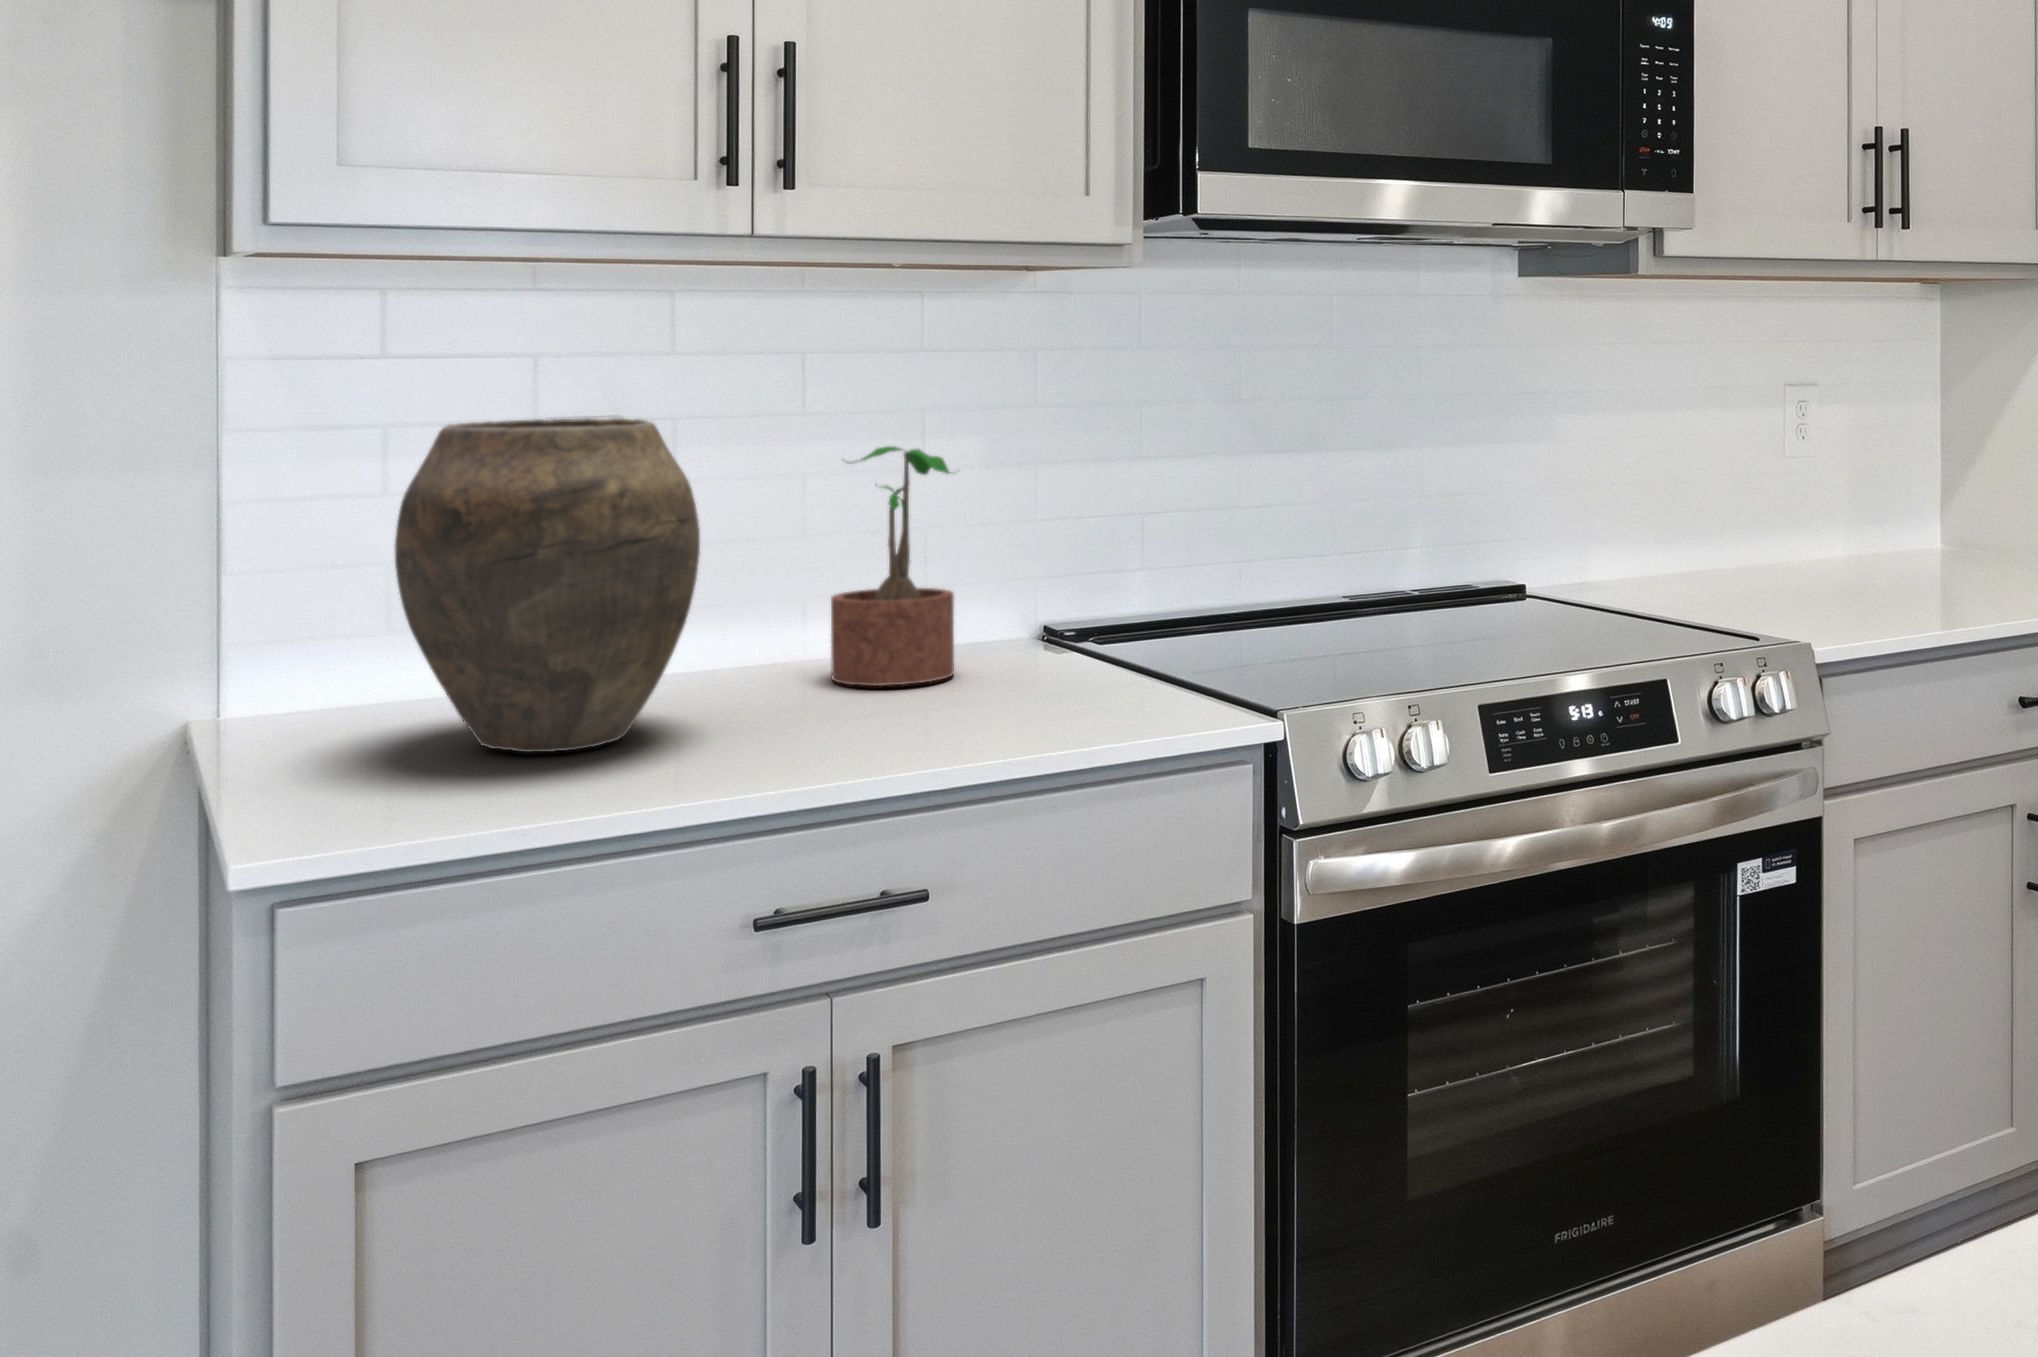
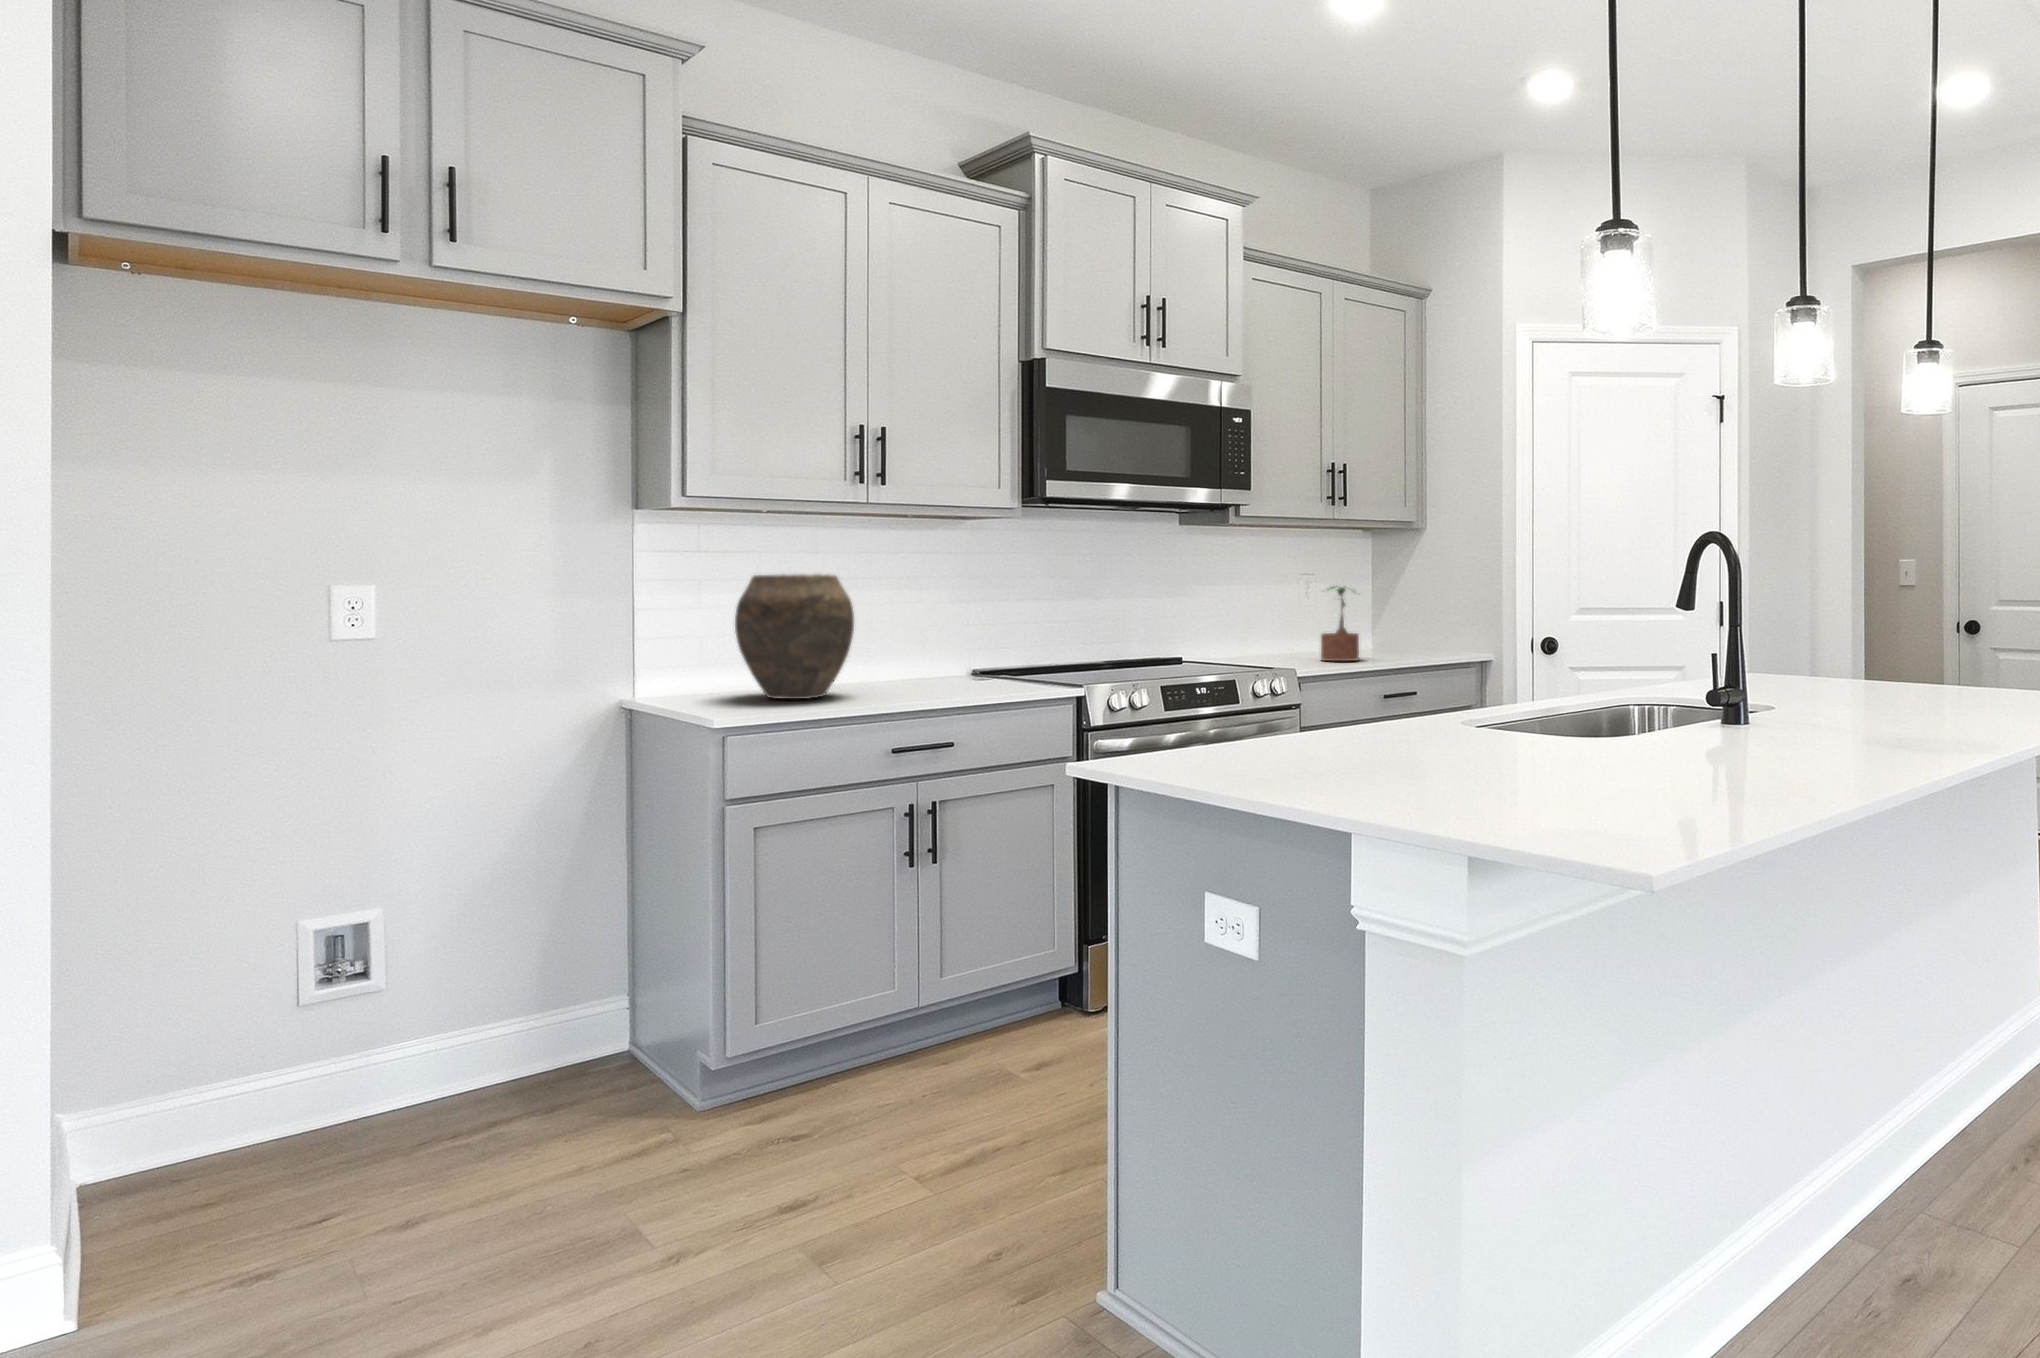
potted plant: present [831,446,954,686] -> present [1321,586,1359,661]

